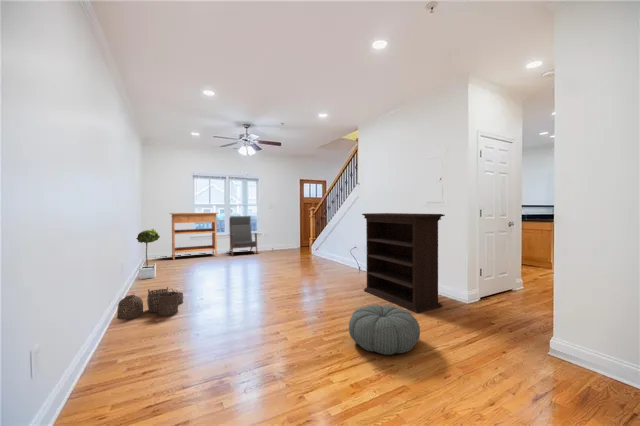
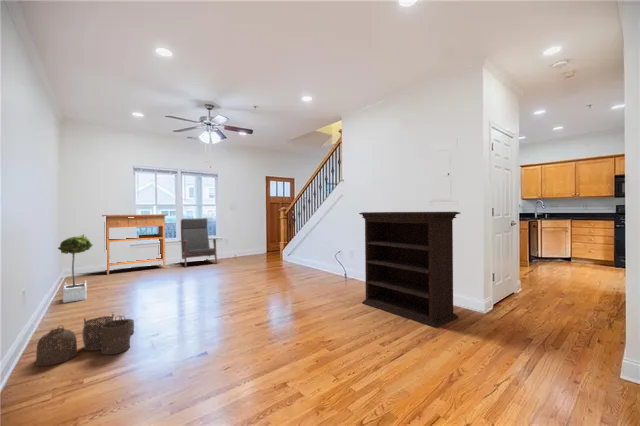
pouf: present [349,305,420,355] -> none [374,322,464,387]

